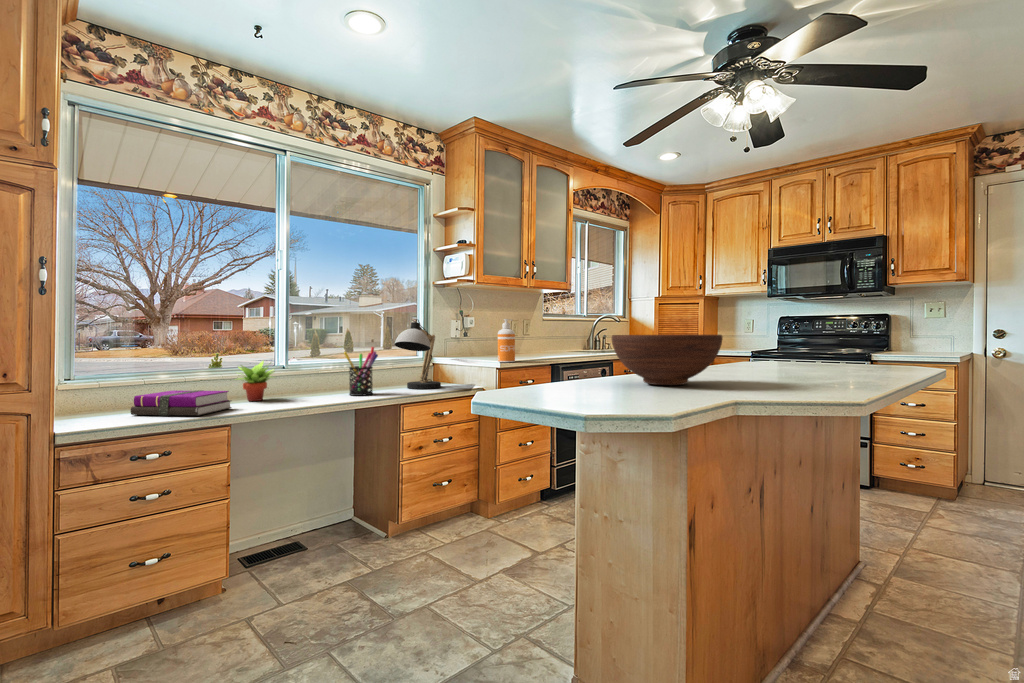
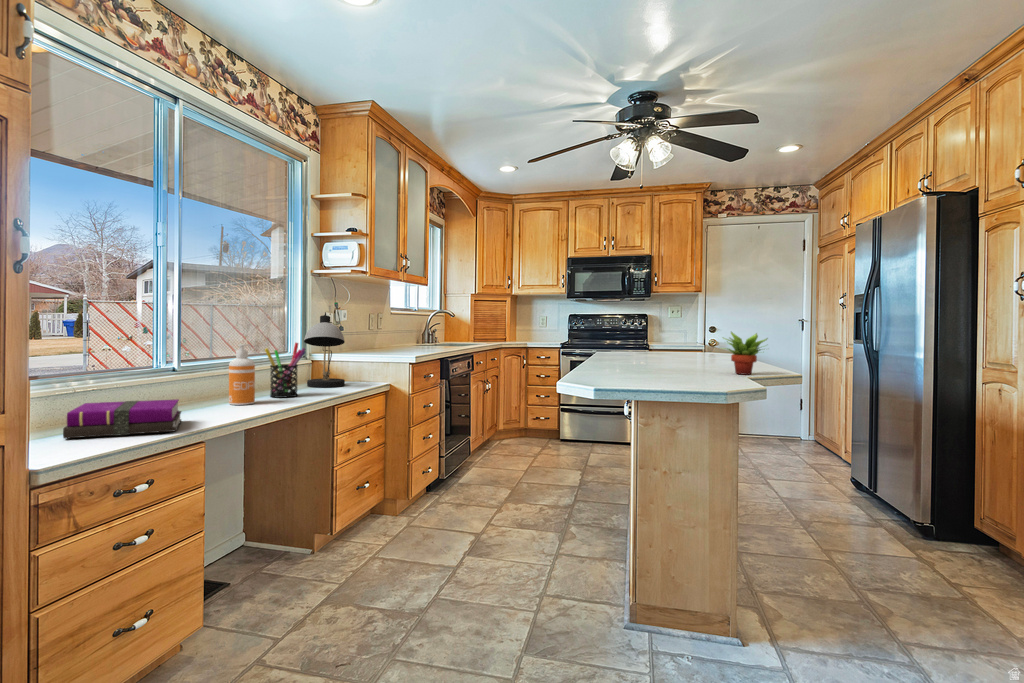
soap dispenser: present [498,319,515,362] -> present [229,344,255,405]
fruit bowl: present [612,335,722,385] -> none [608,336,692,375]
succulent plant: present [238,361,275,401] -> present [724,332,768,375]

